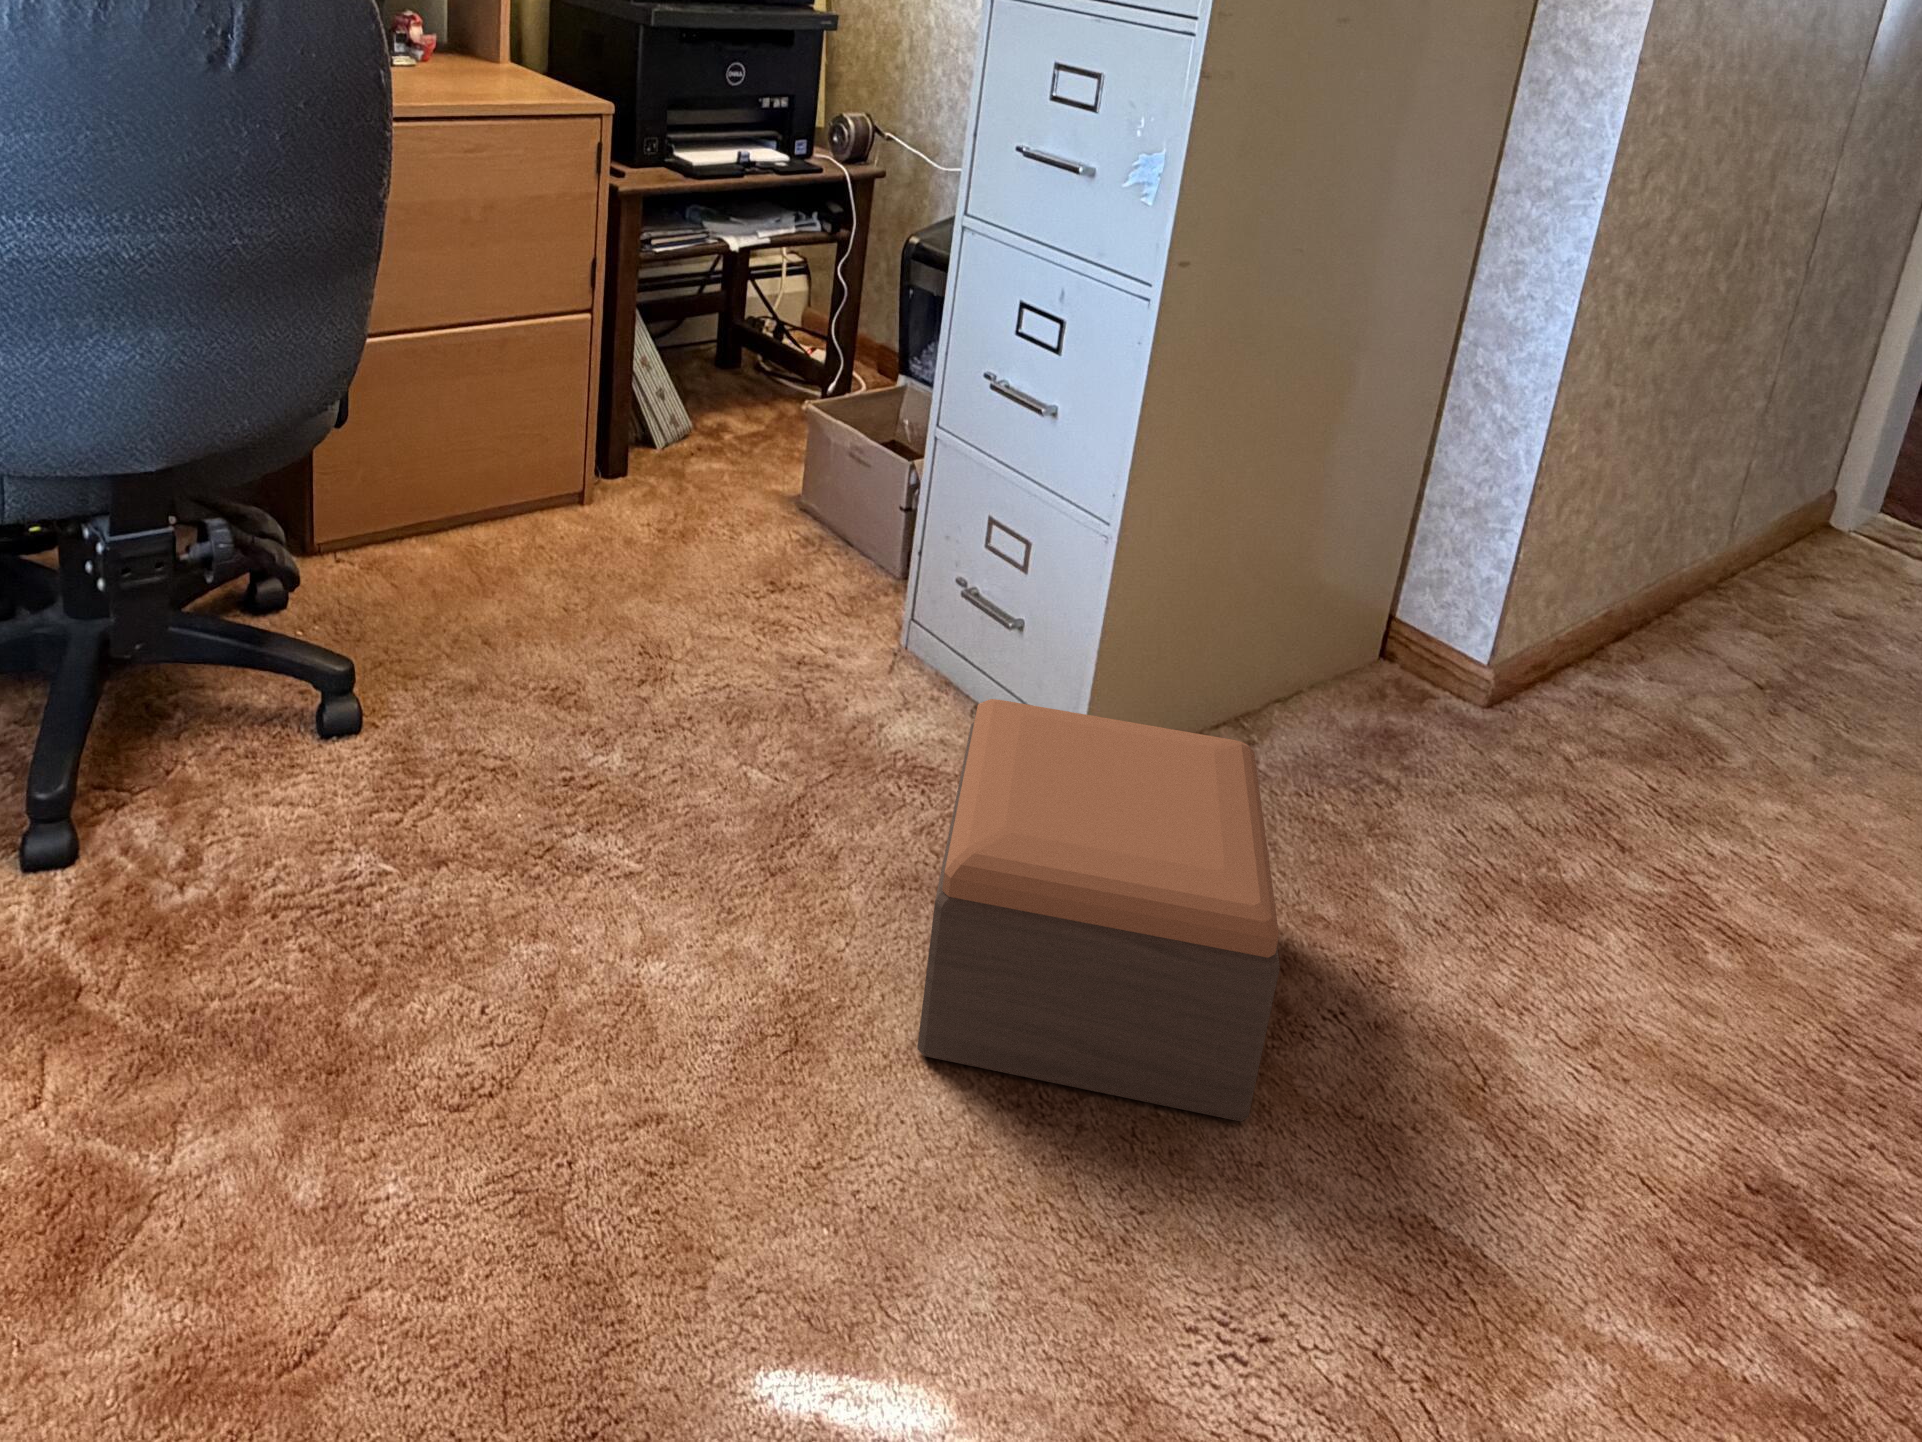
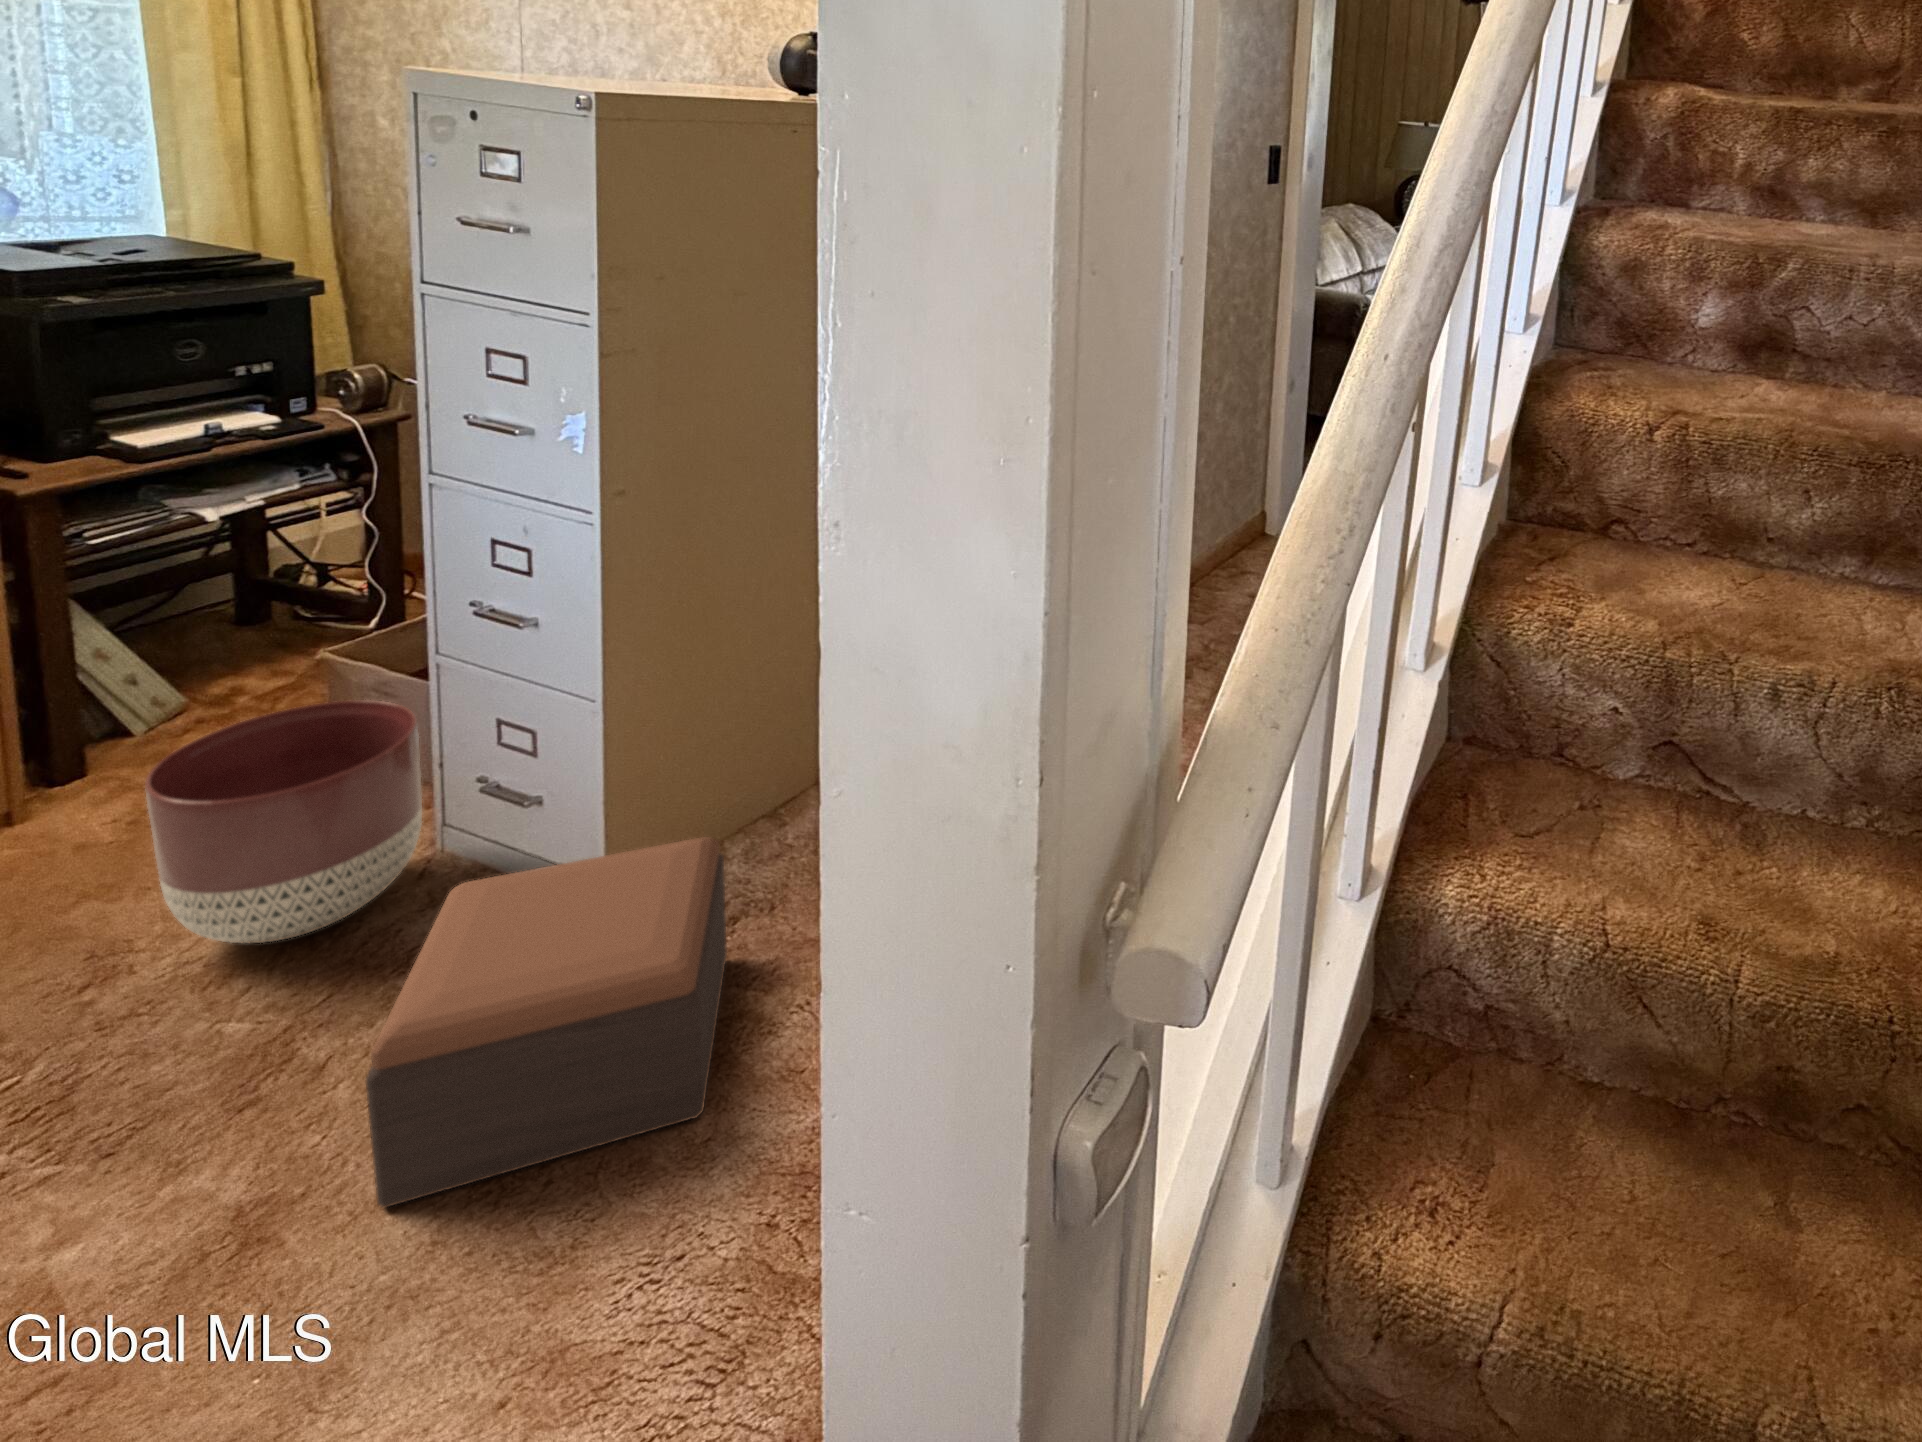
planter: none [714,449,924,694] -> present [145,700,422,943]

